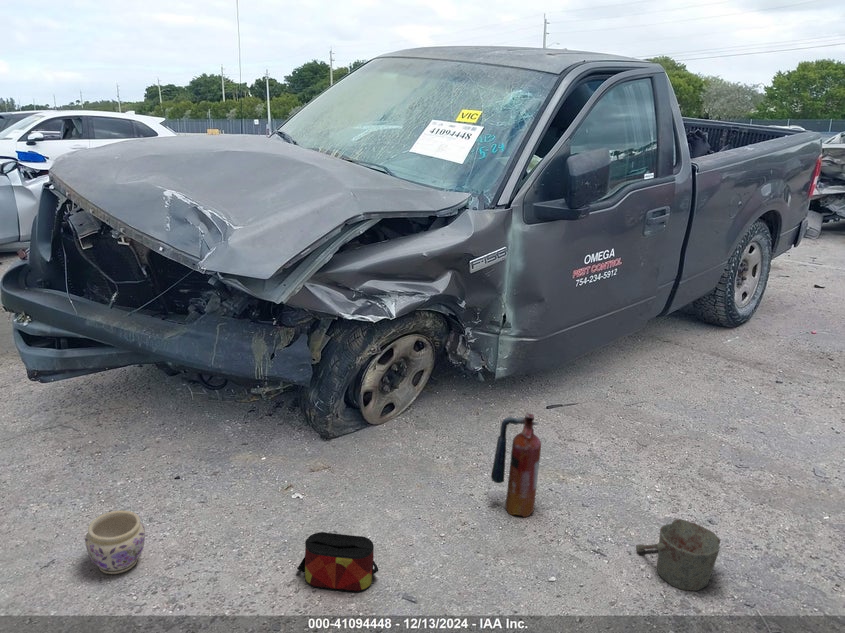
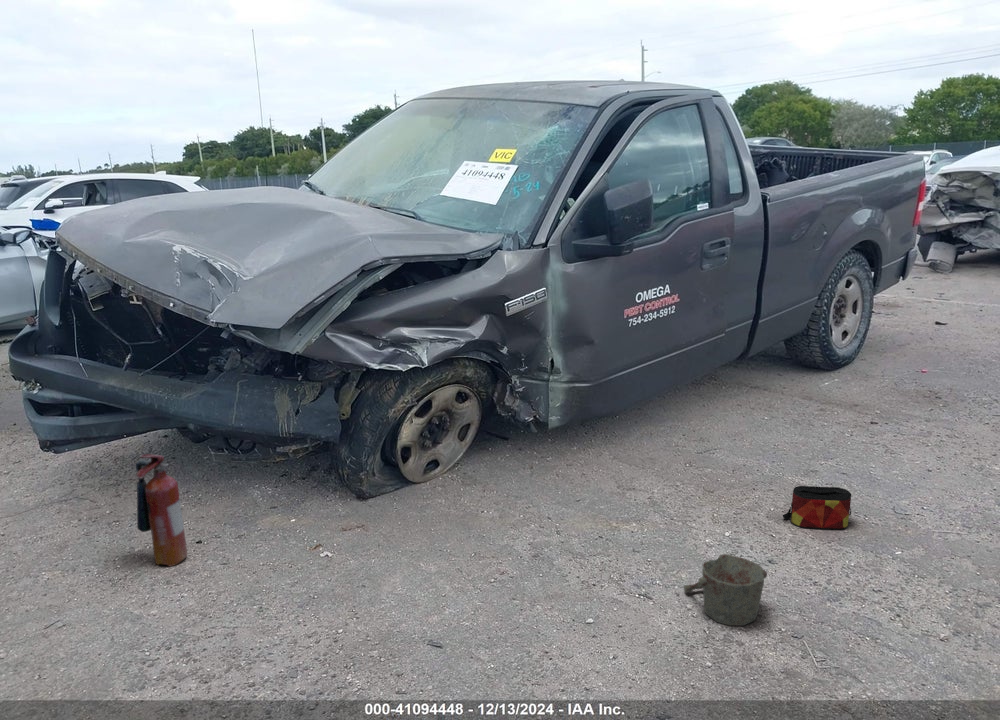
fire extinguisher: present [491,413,541,517] -> present [136,454,187,566]
planter: present [85,511,145,575] -> none [111,569,171,633]
bag: present [297,532,378,592] -> present [783,486,851,530]

